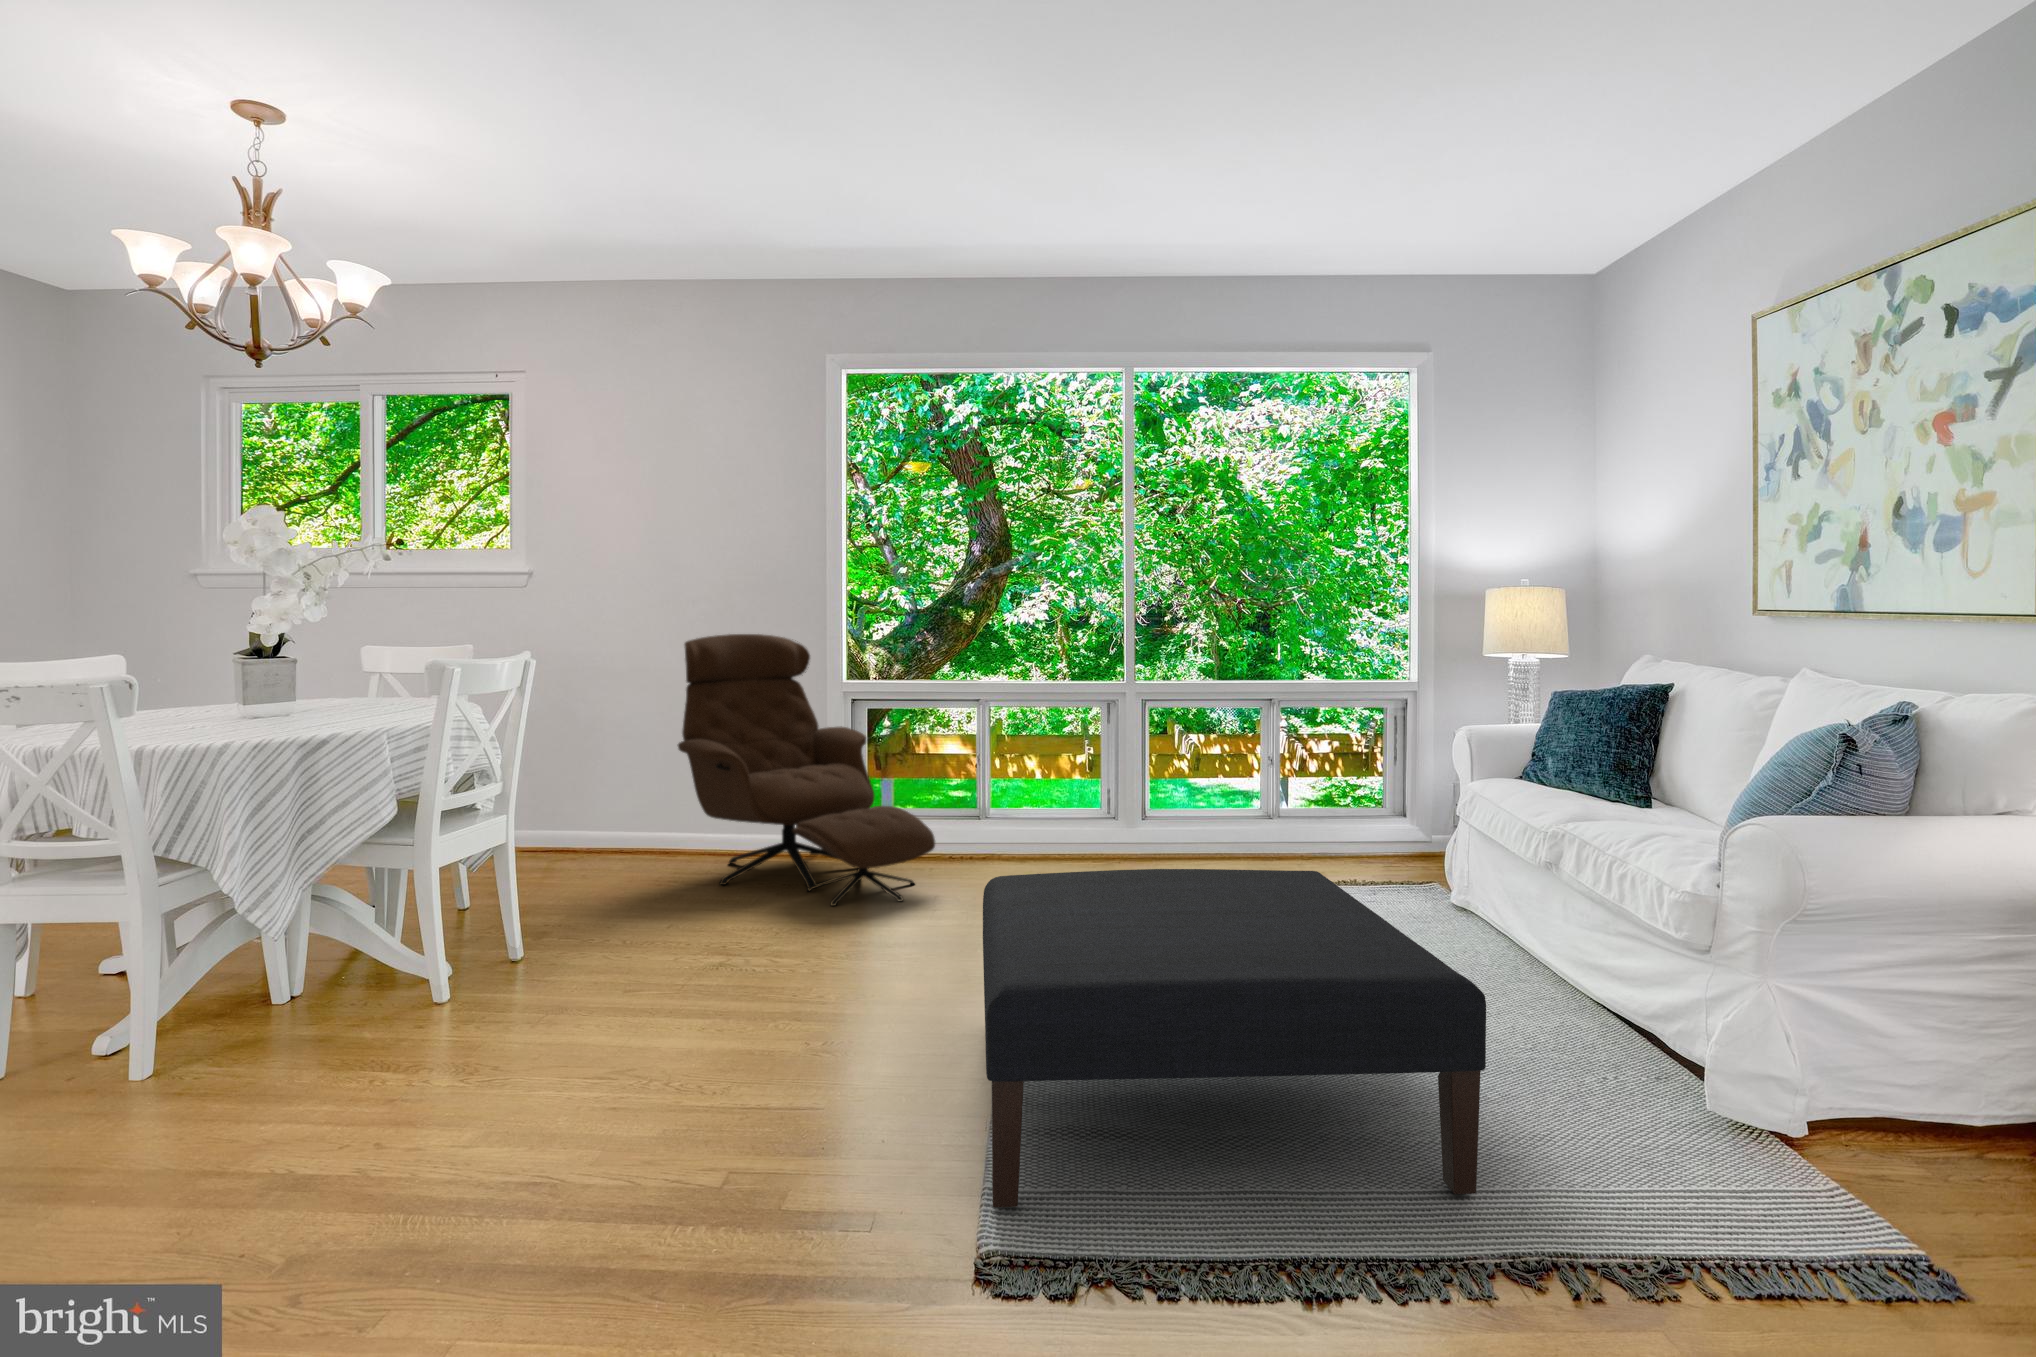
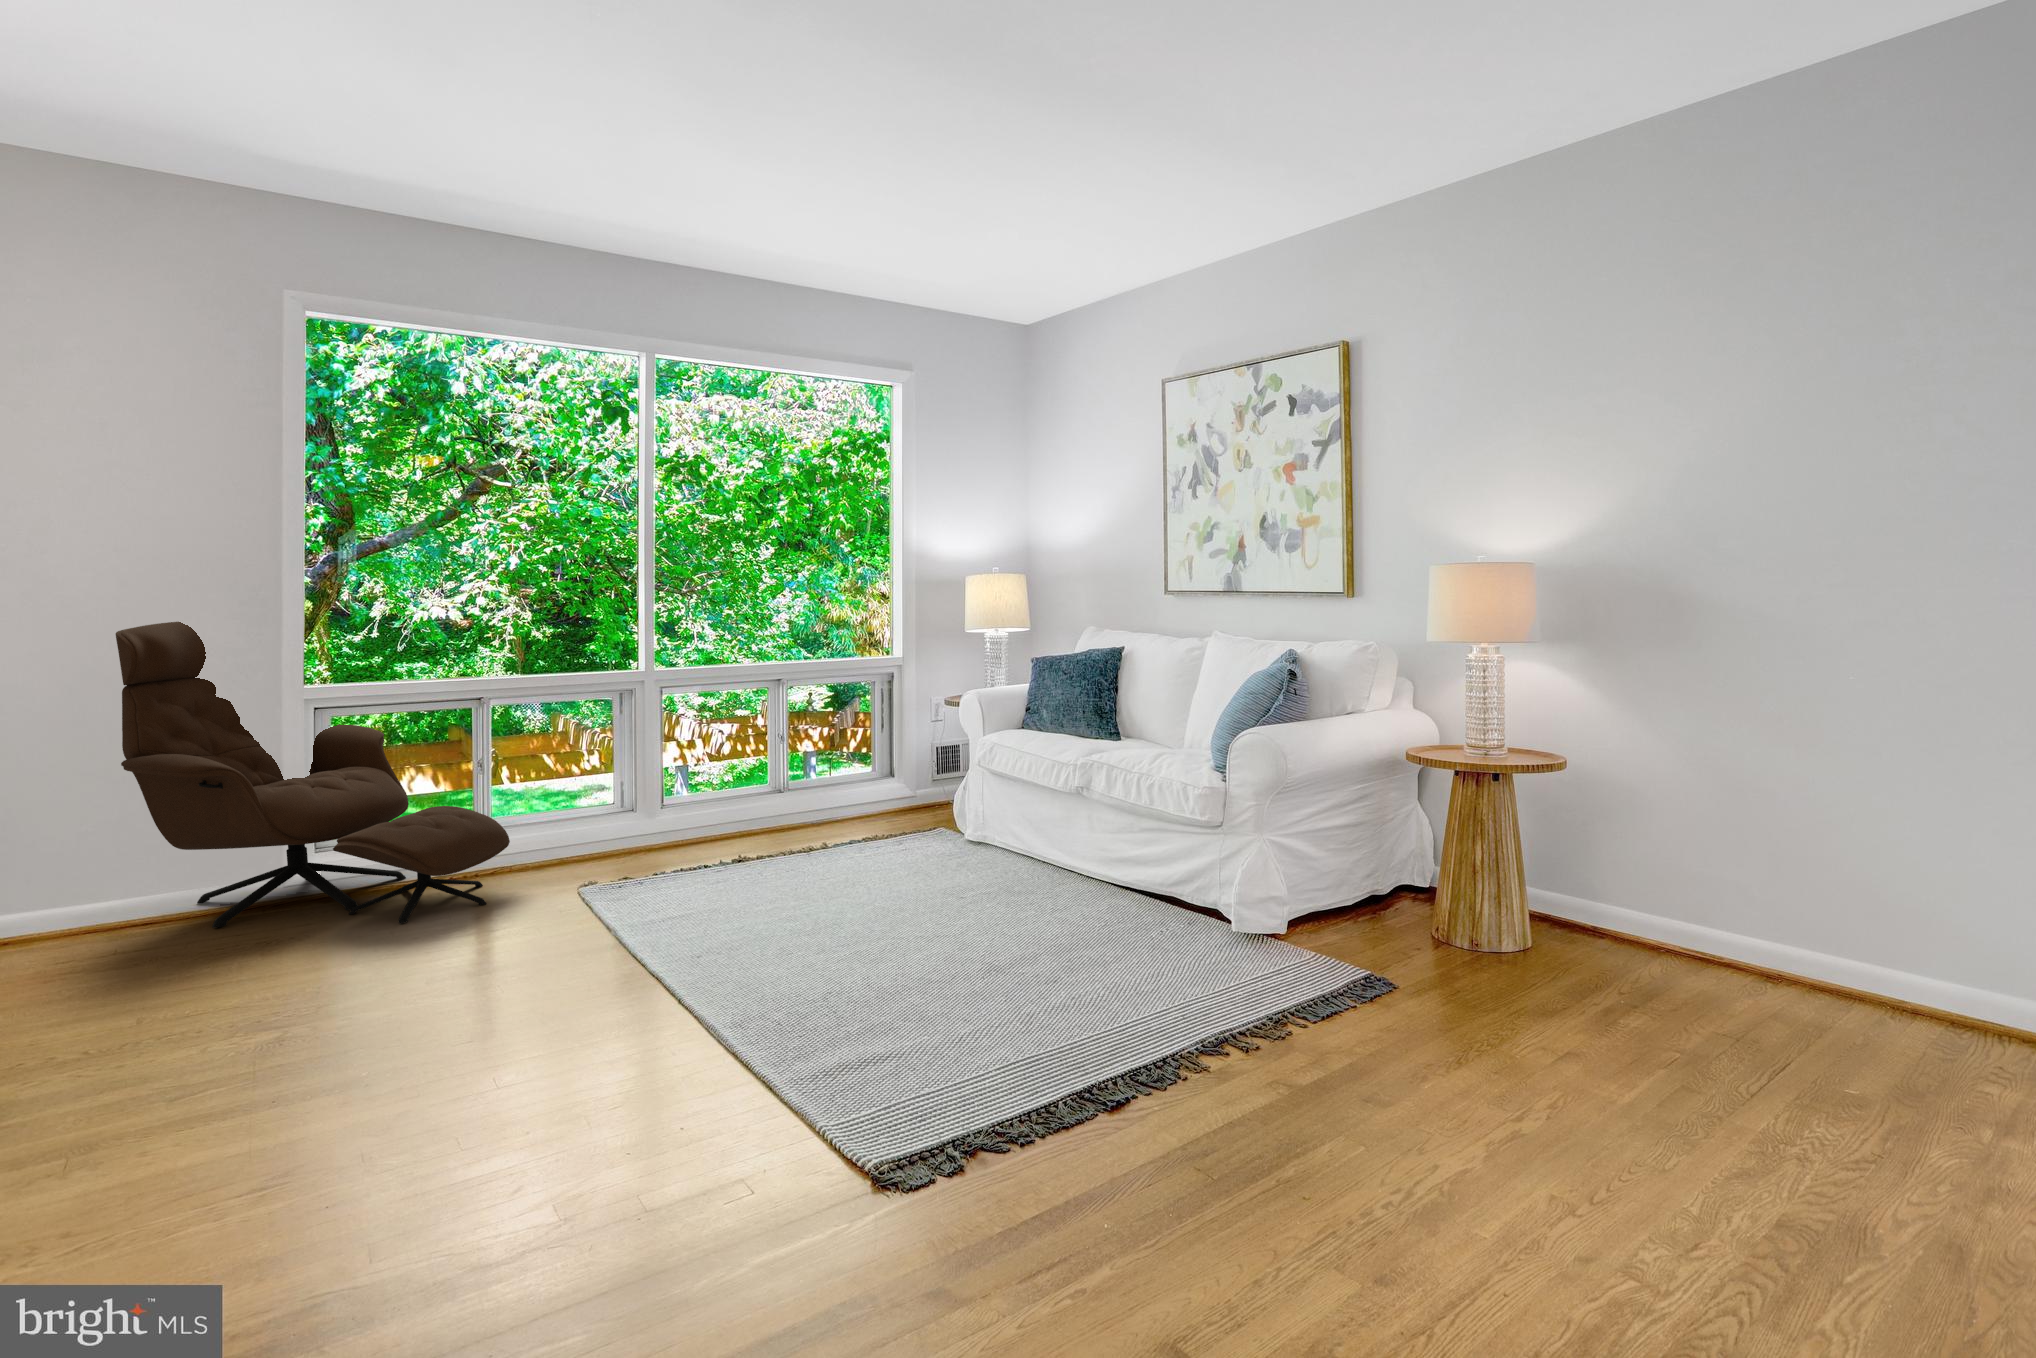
ottoman: present [983,869,1486,1207] -> none [687,807,1161,1129]

